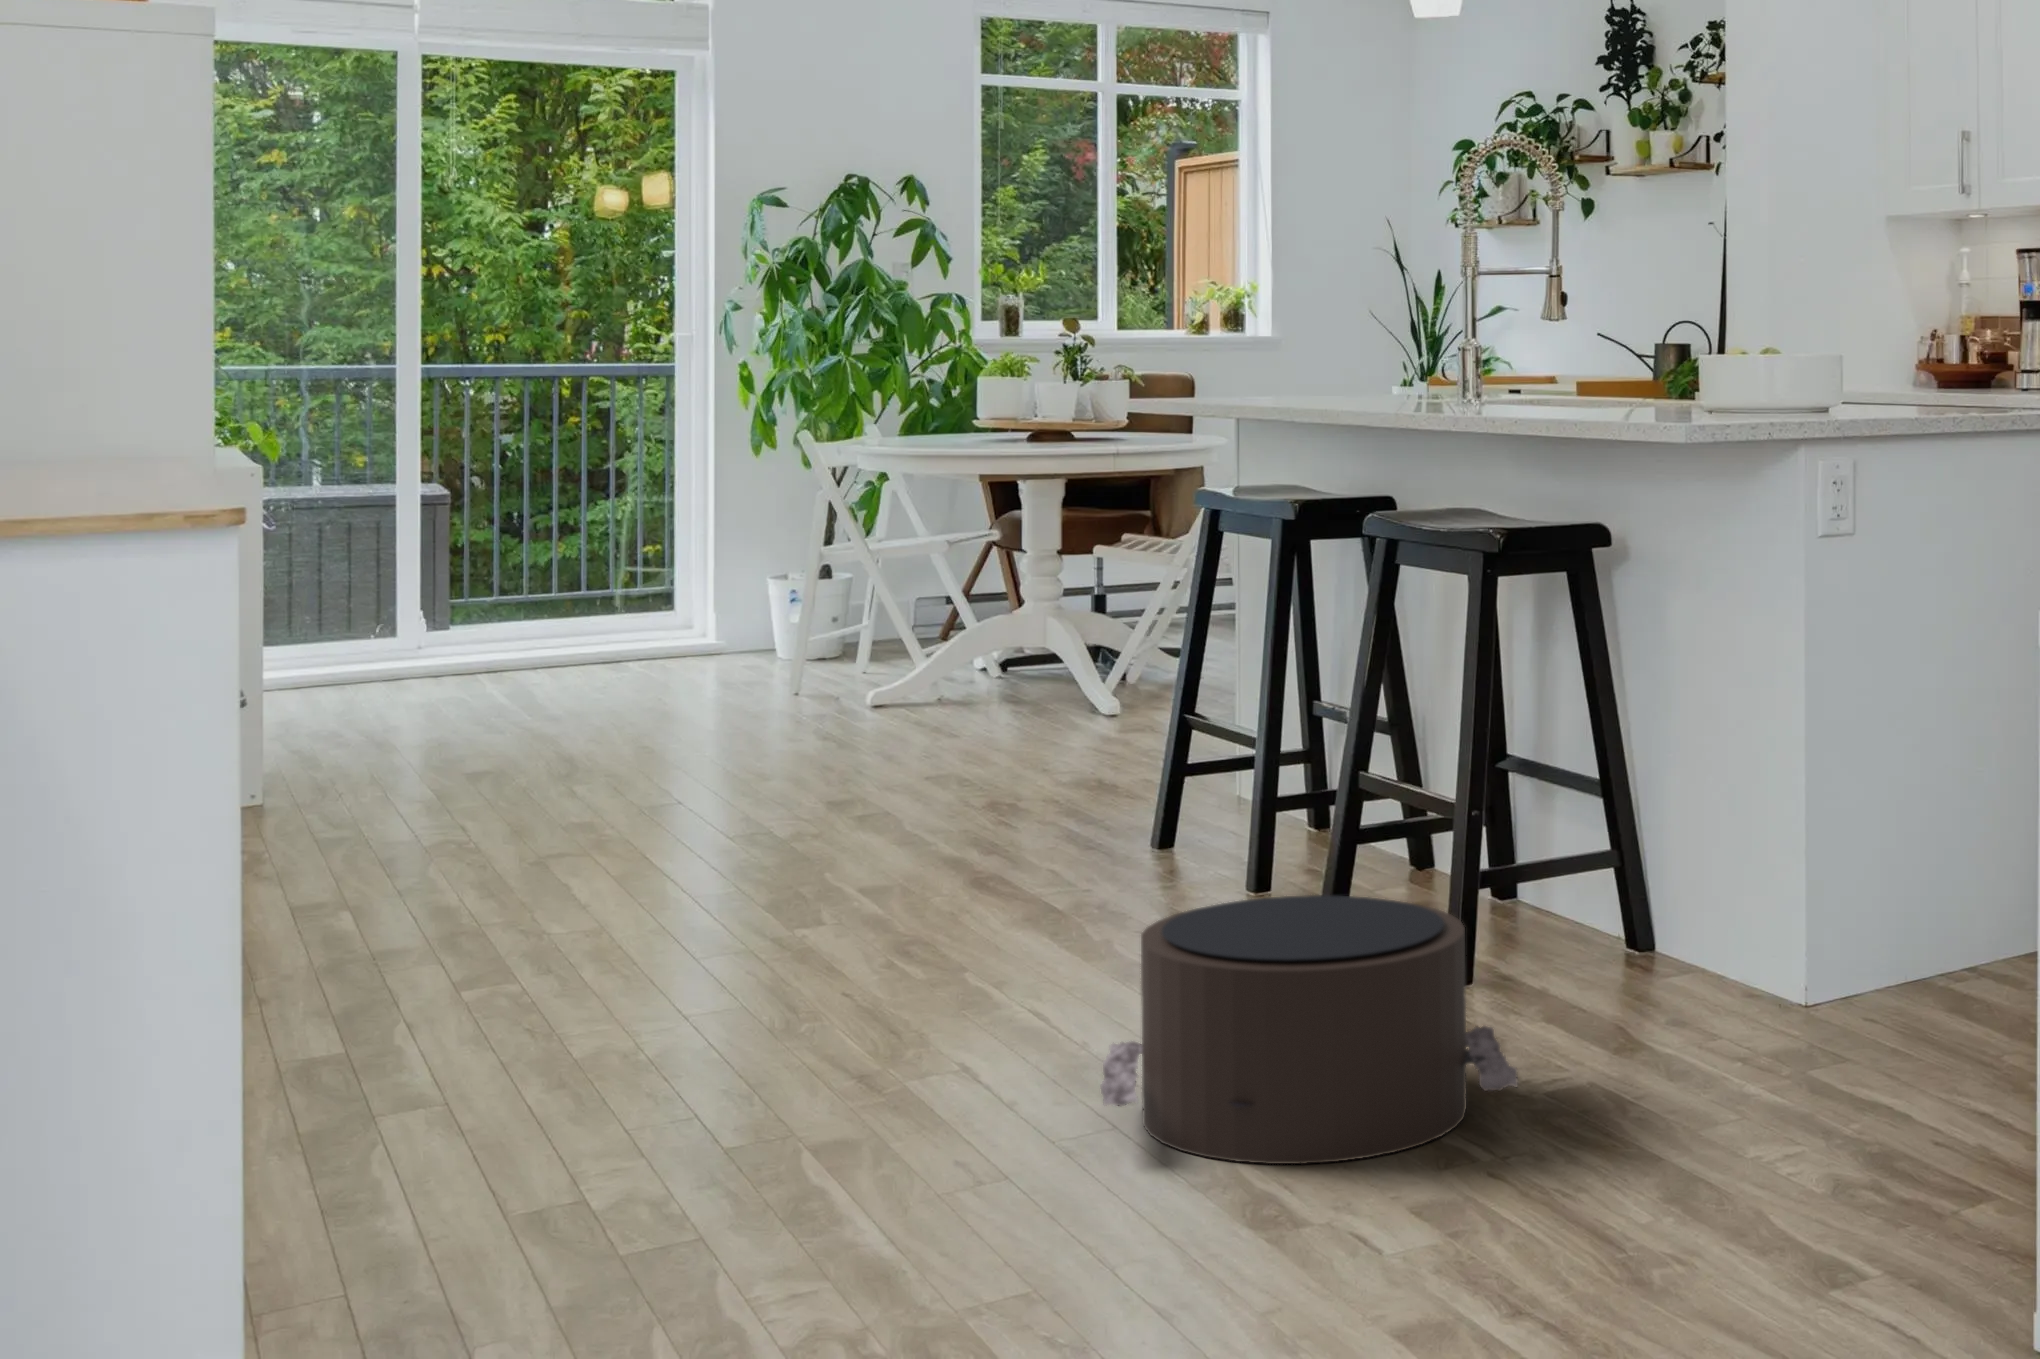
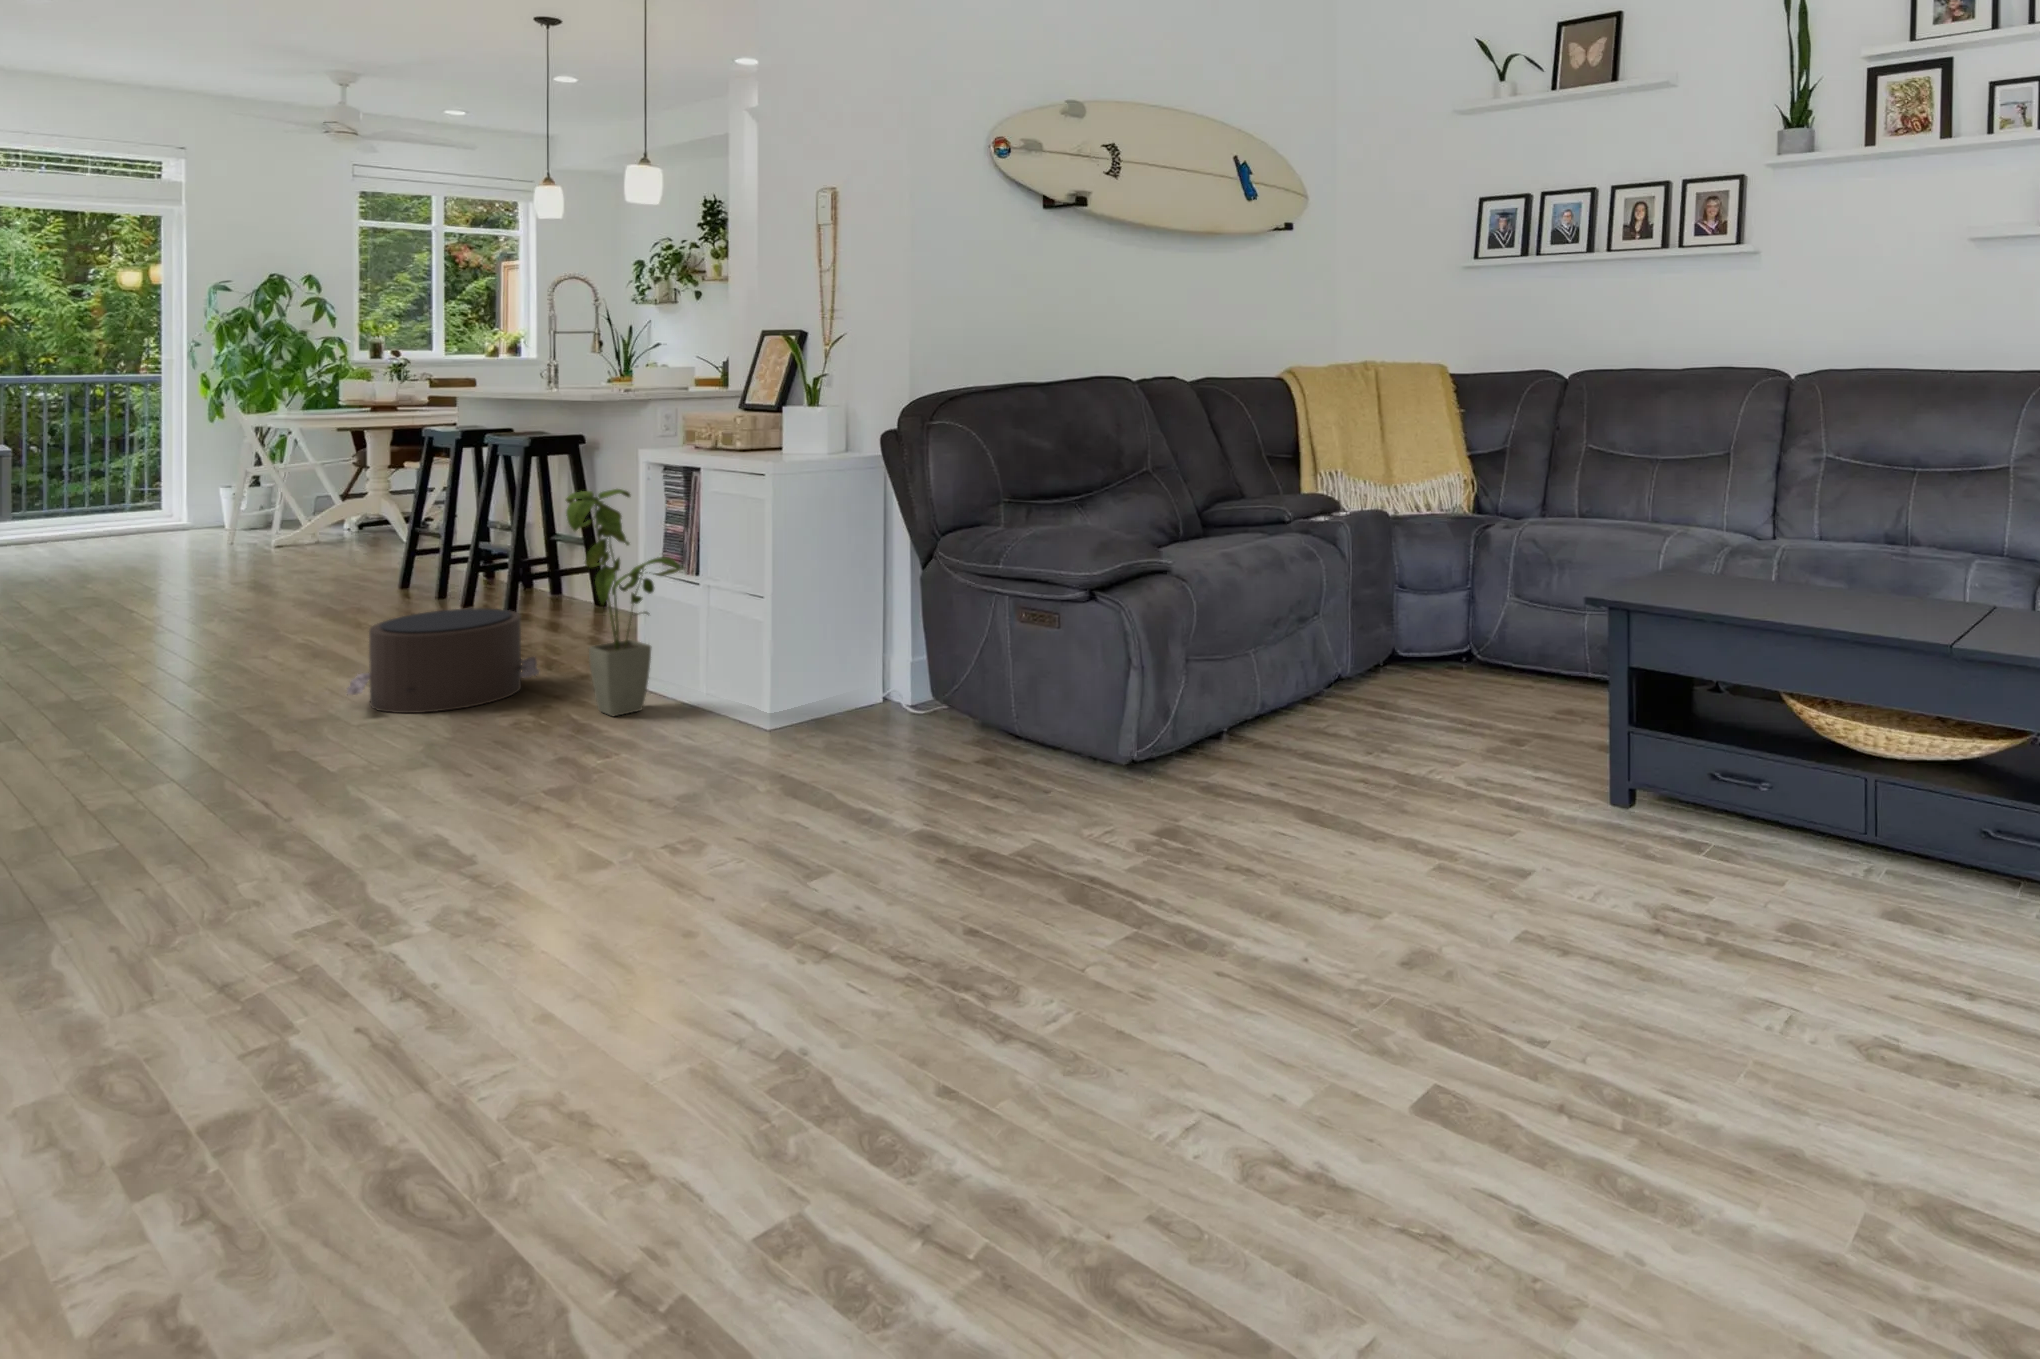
house plant: none [1620,618,1935,1231] -> present [566,489,684,716]

